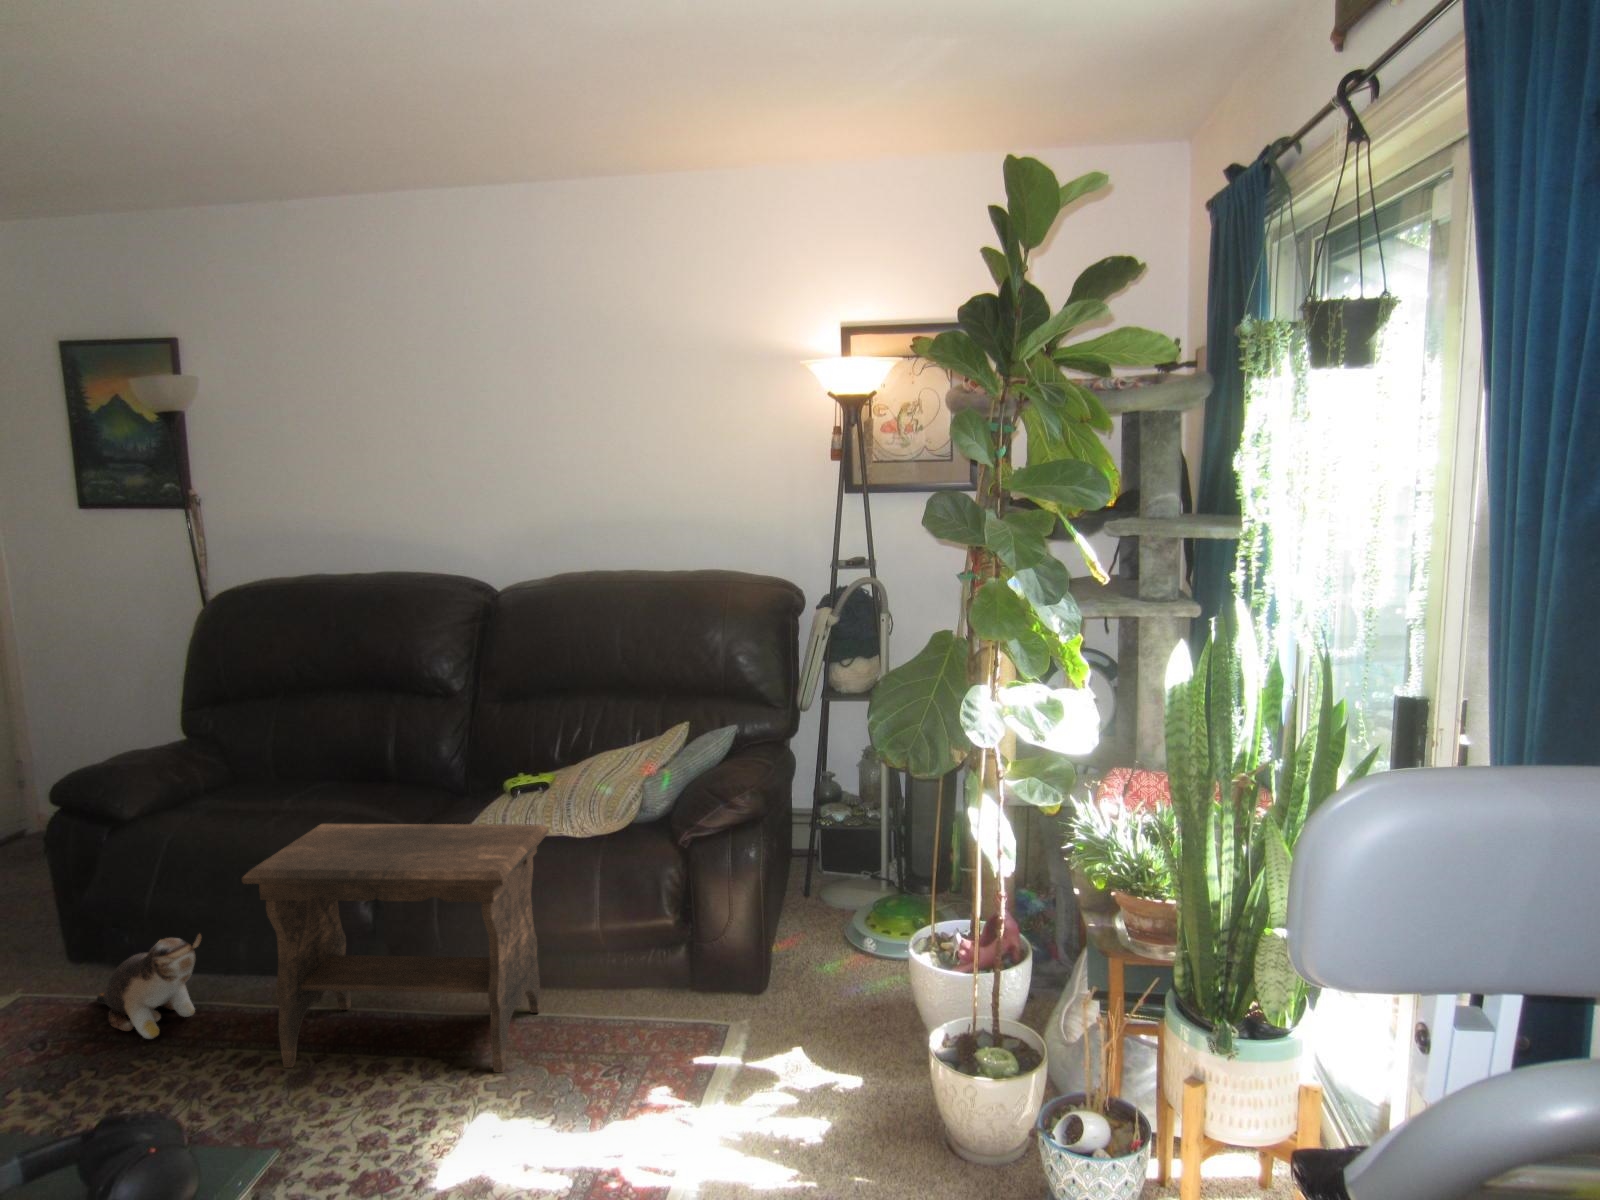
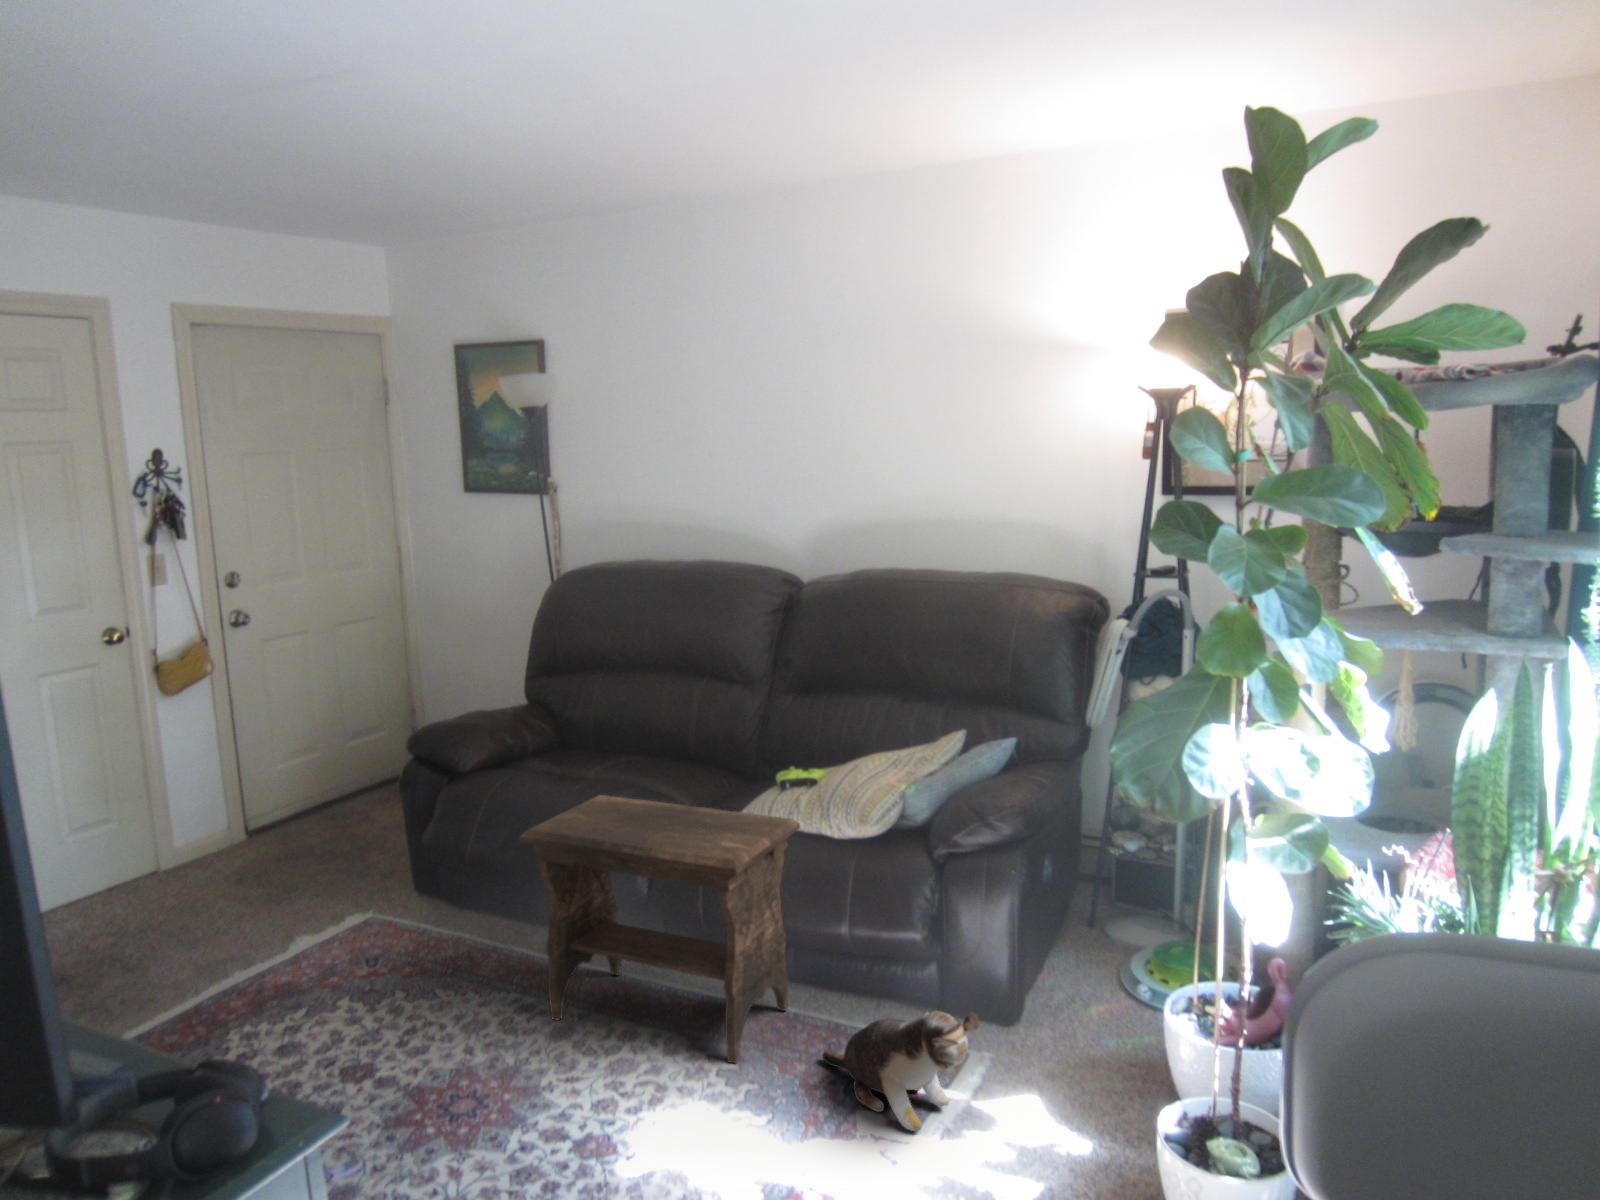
plush toy: present [97,934,201,1039] -> present [823,1011,979,1131]

